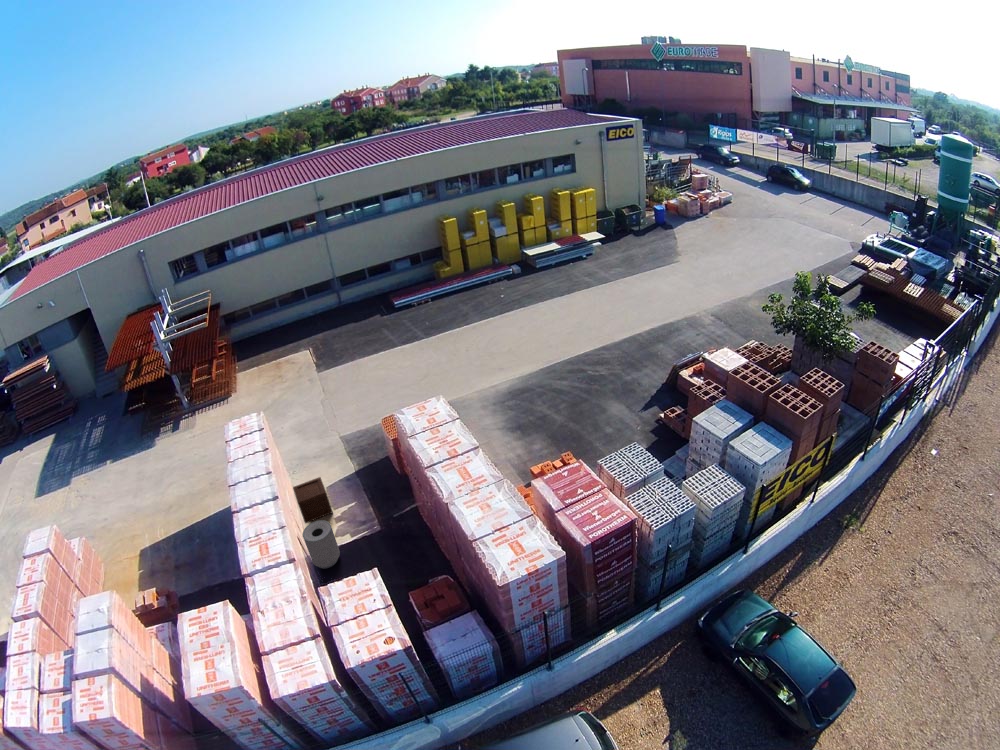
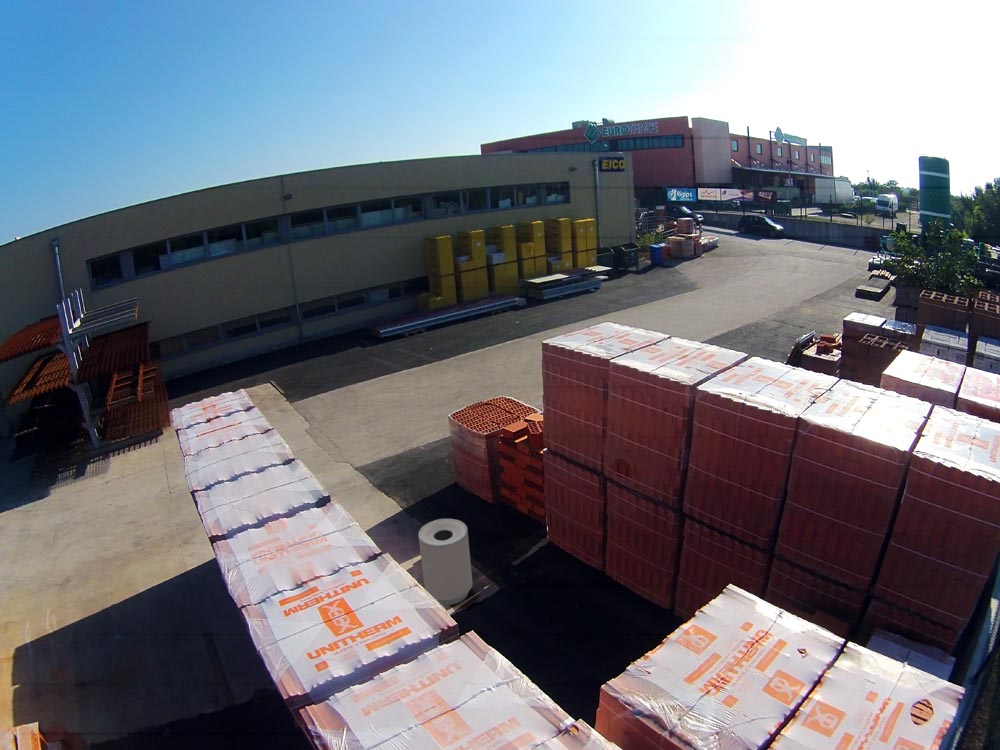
wooden crate: present [293,477,333,523] -> none [354,480,422,553]

